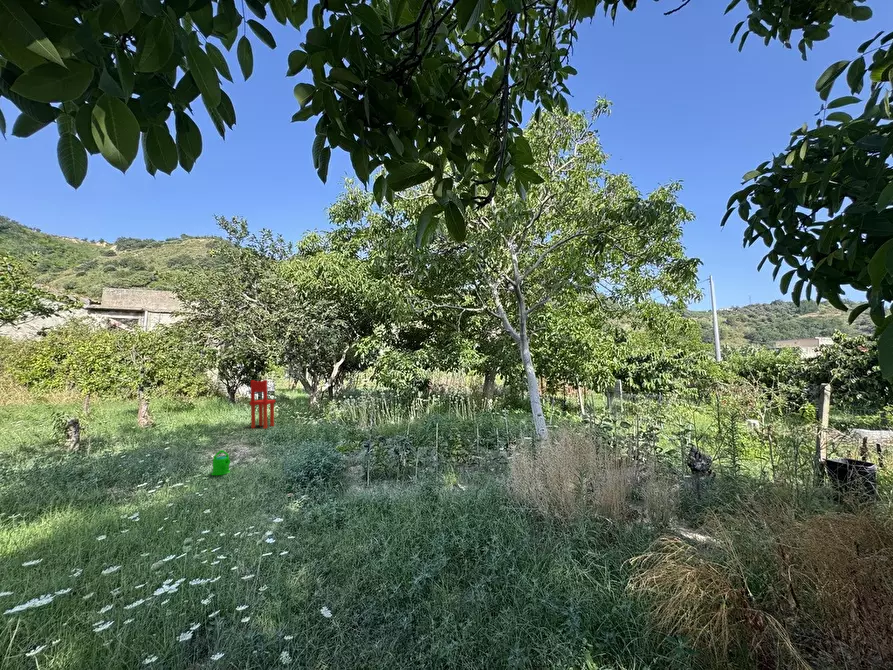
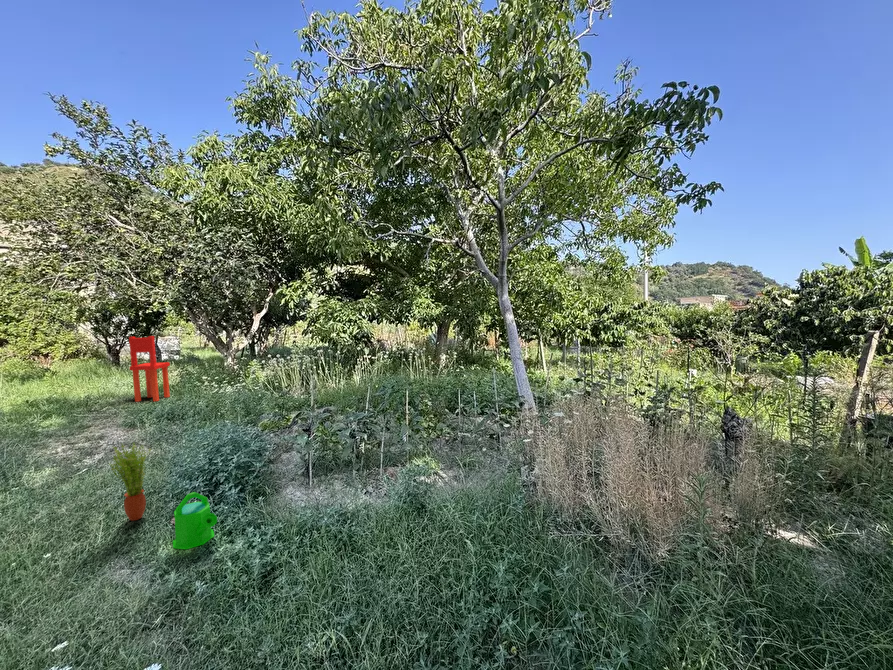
potted plant: none [258,444,279,492] -> present [109,444,151,521]
watering can: present [212,450,230,475] -> present [173,492,217,550]

